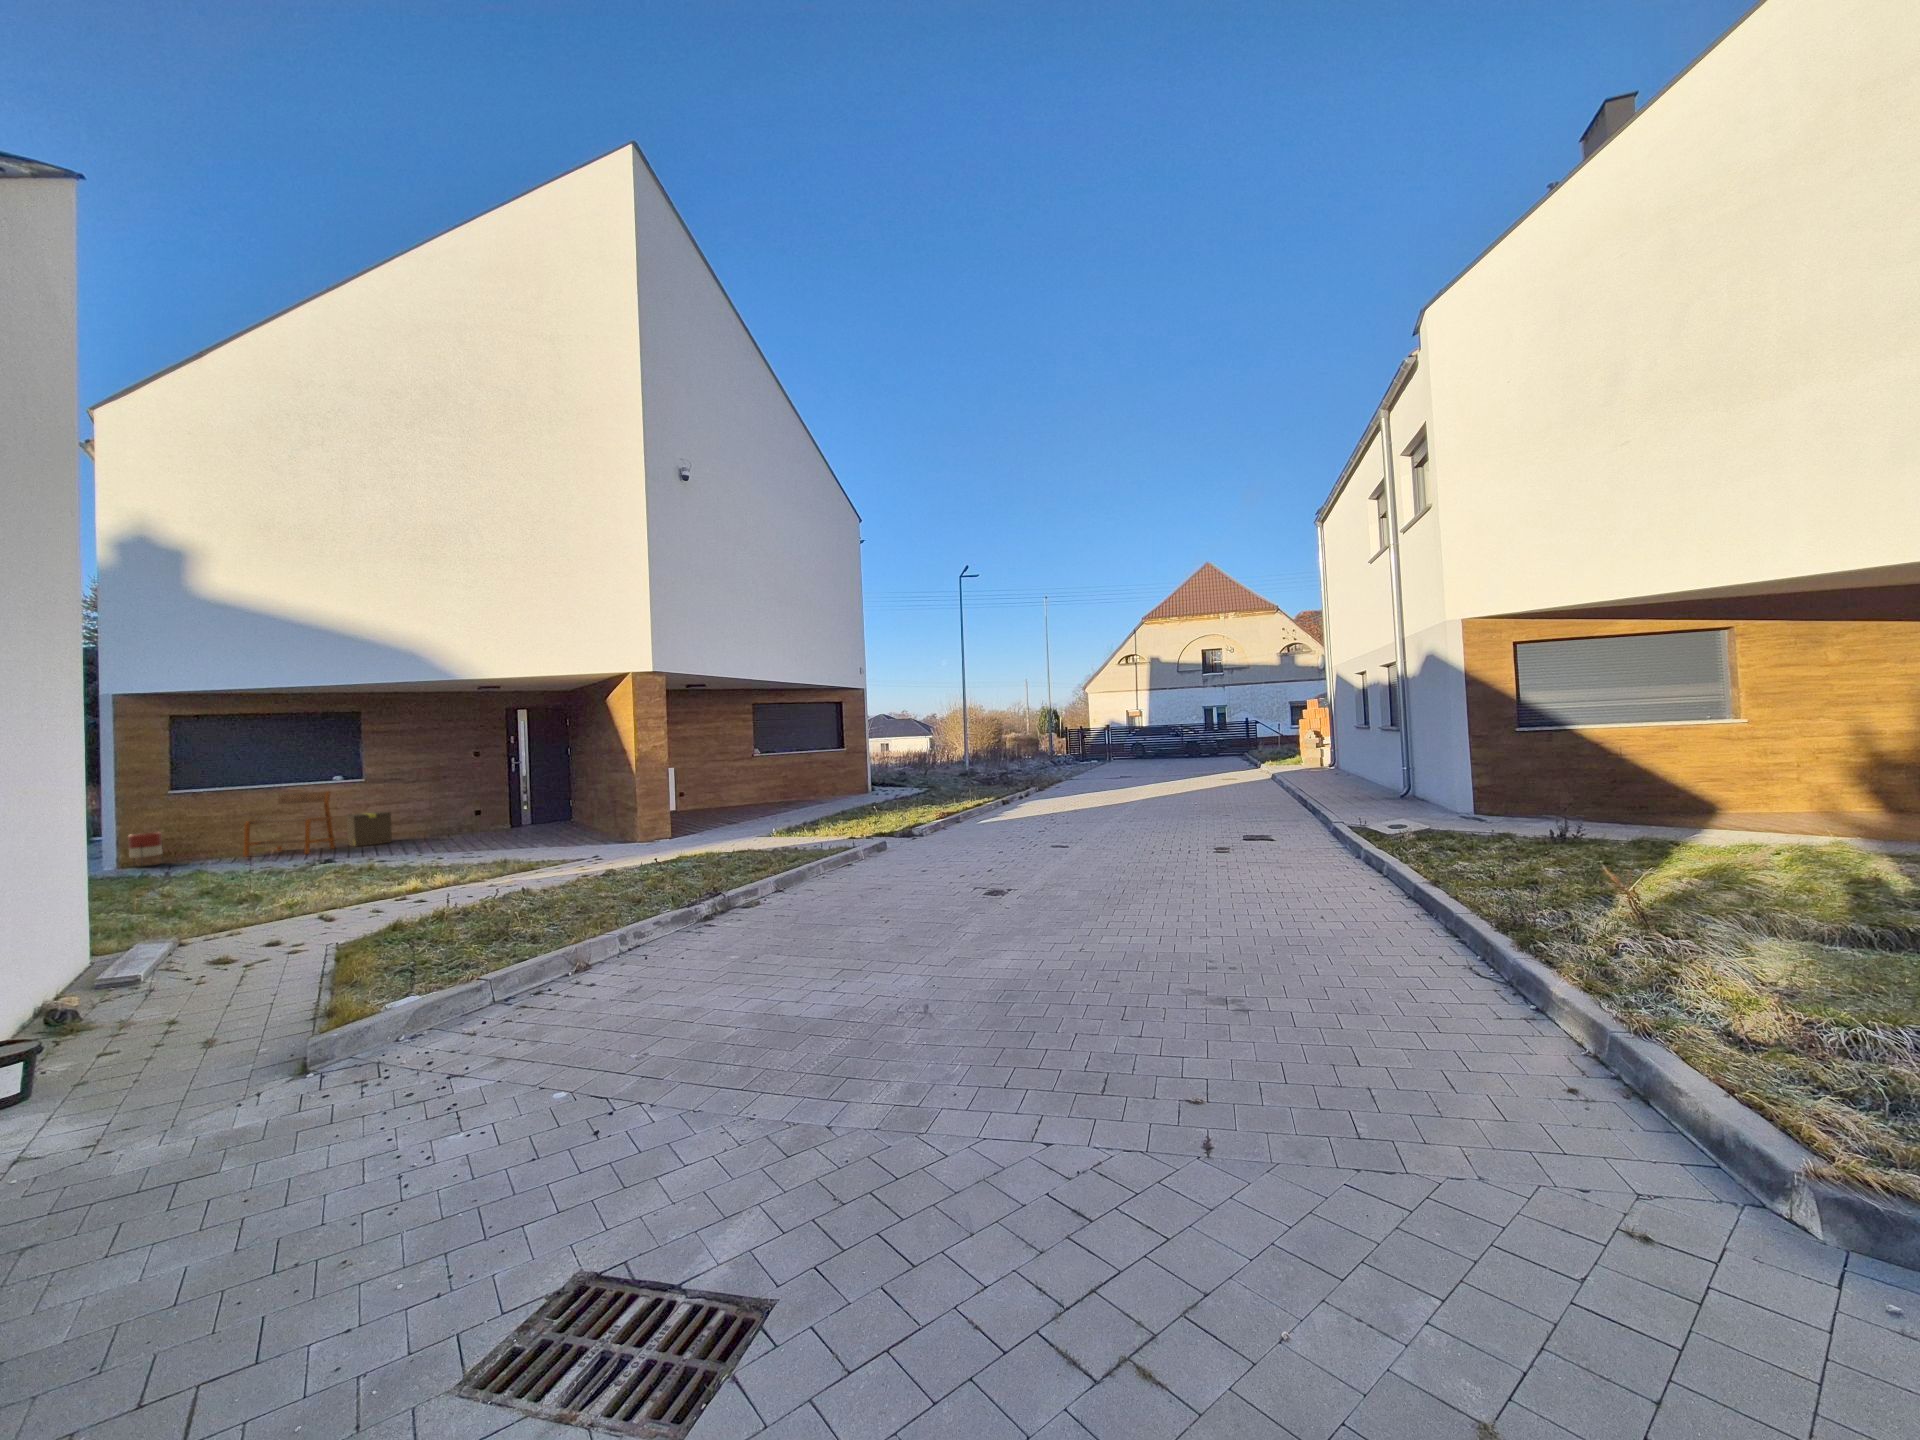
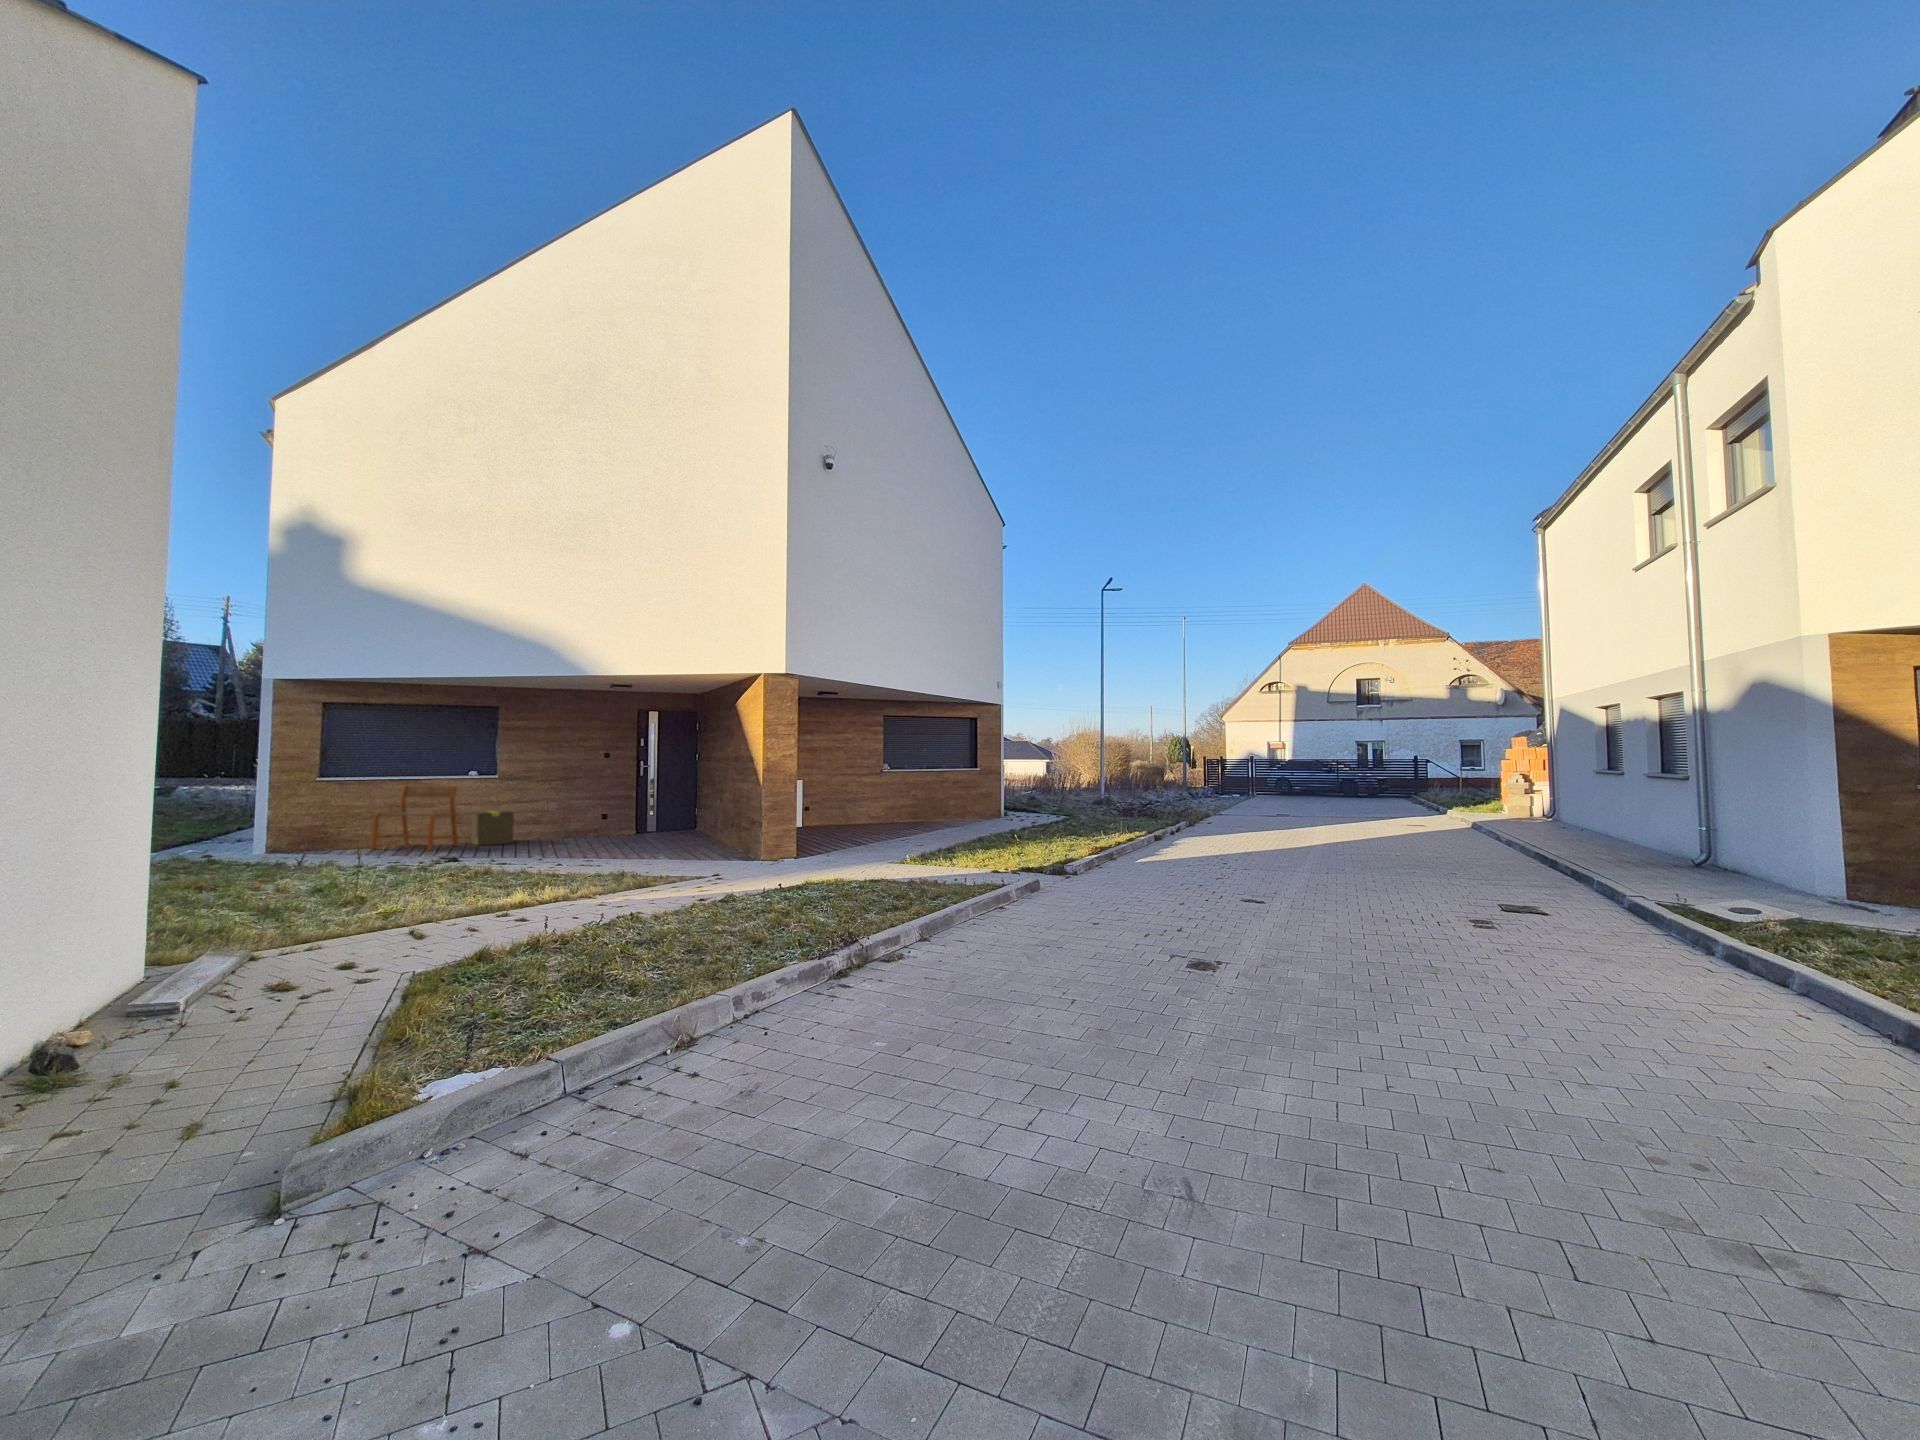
planter: present [129,832,163,864] -> none [264,819,296,854]

